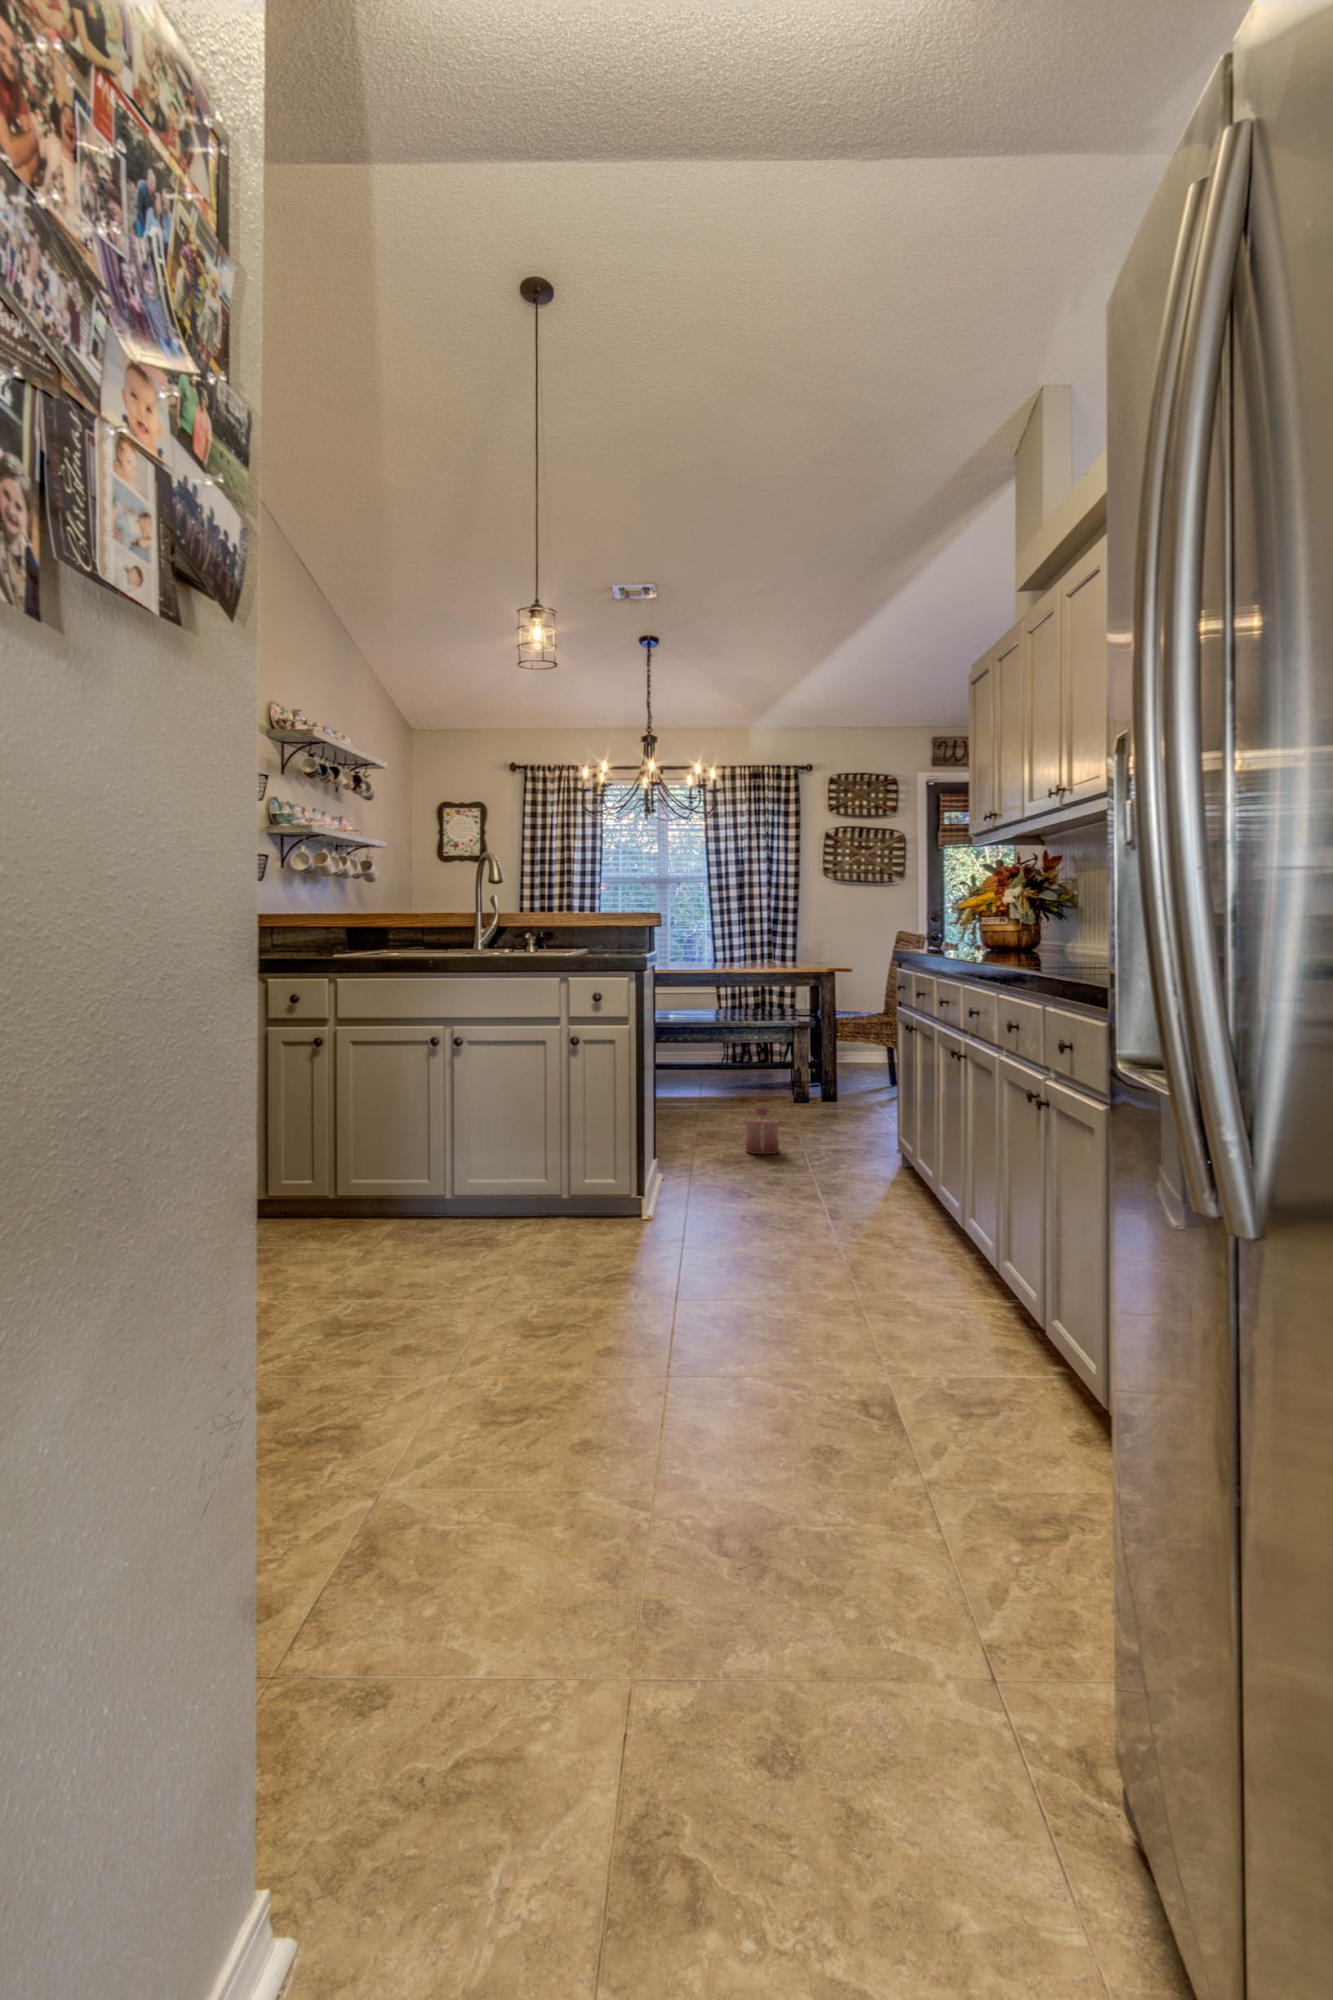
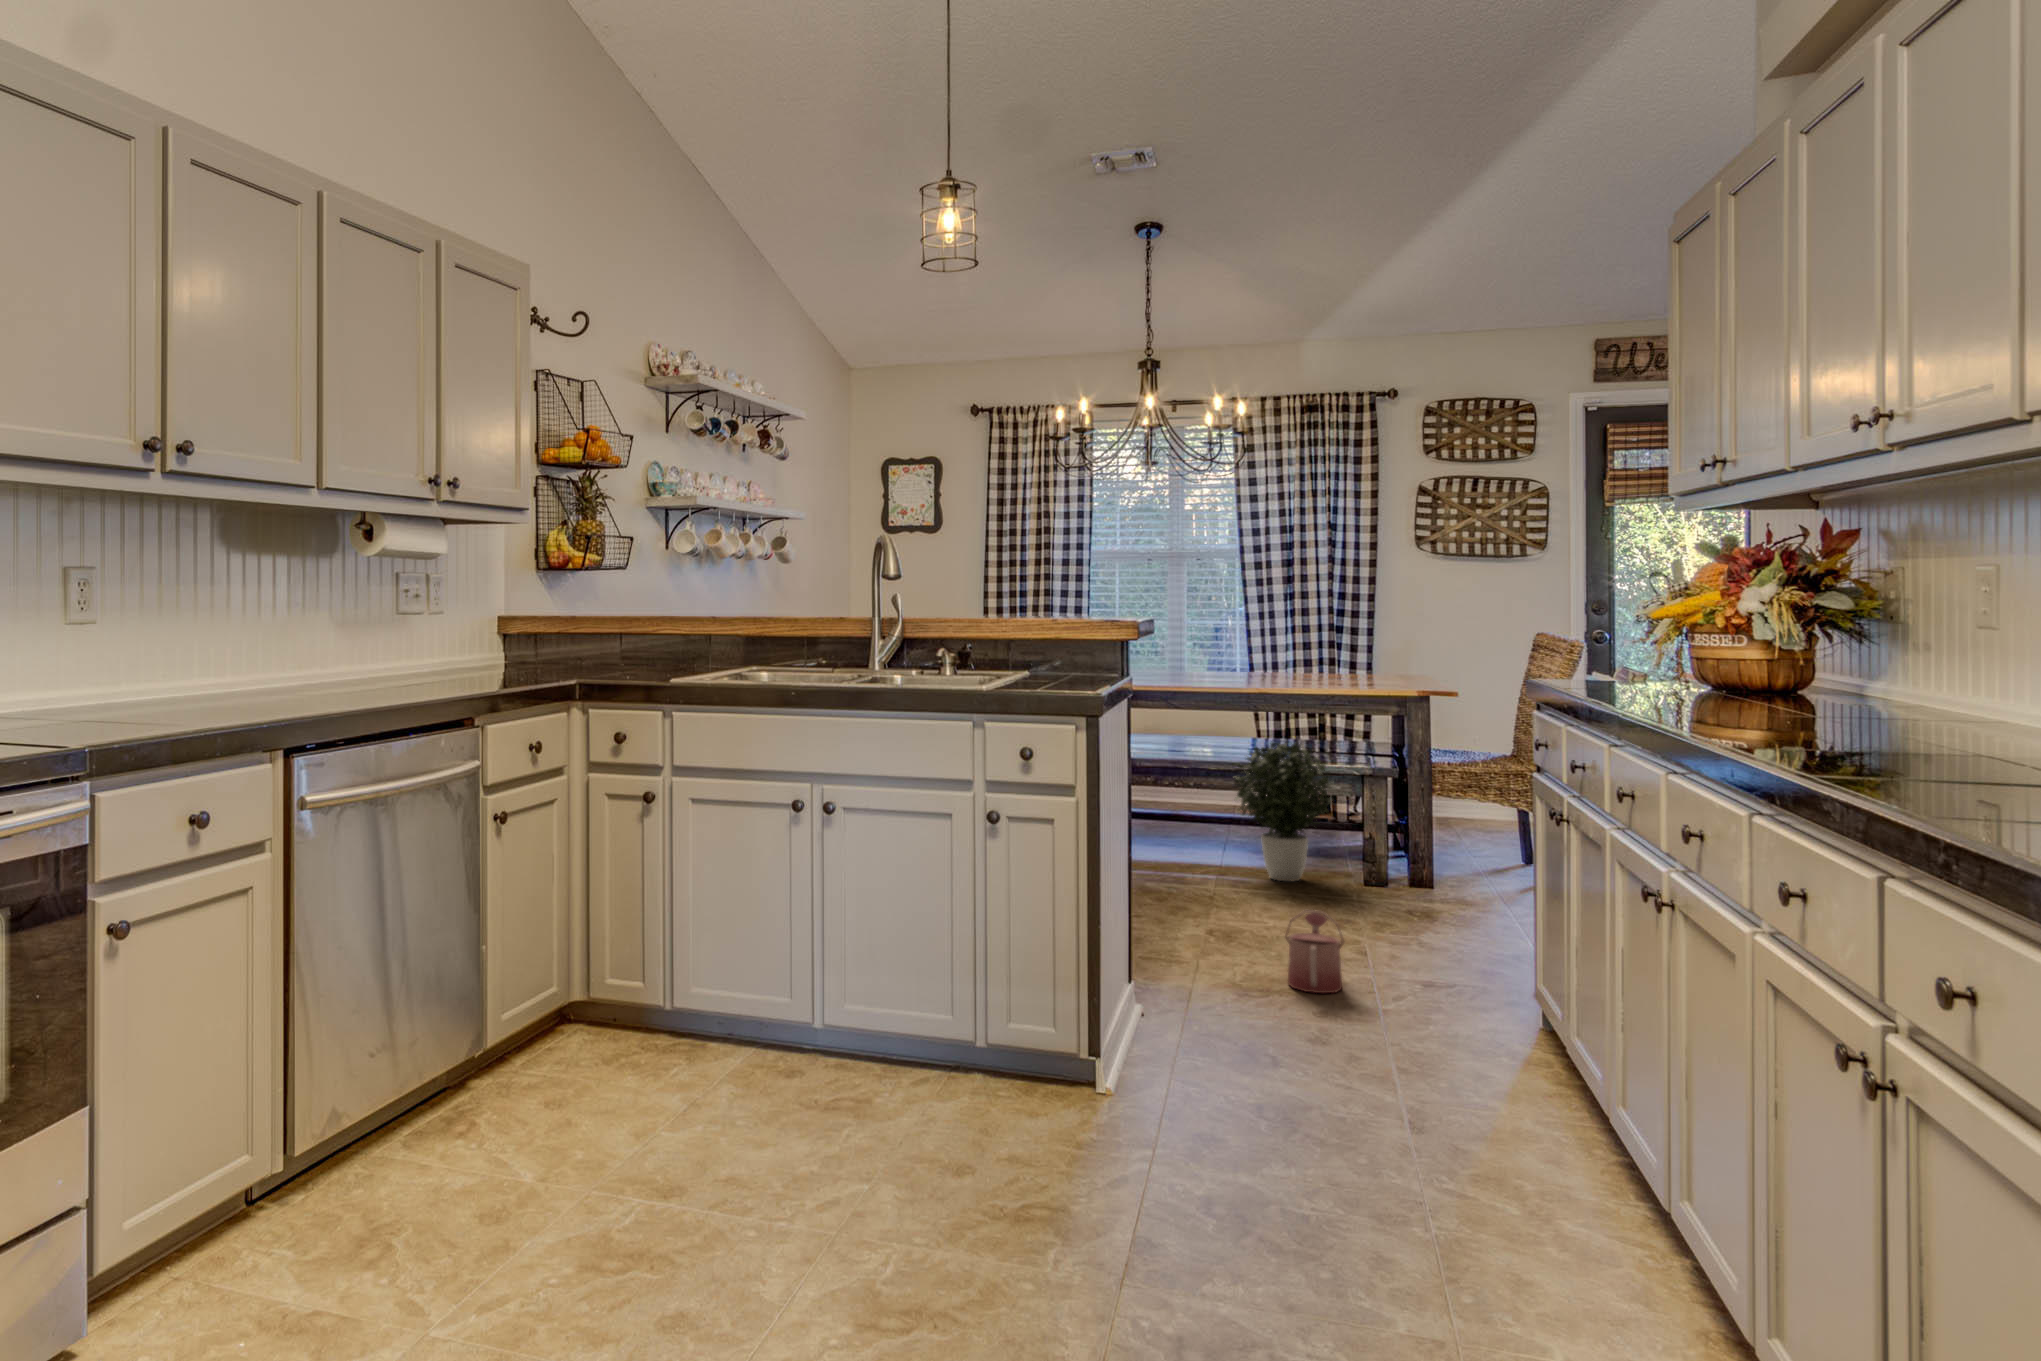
potted plant: none [704,1006,772,1101] -> present [1235,742,1333,881]

